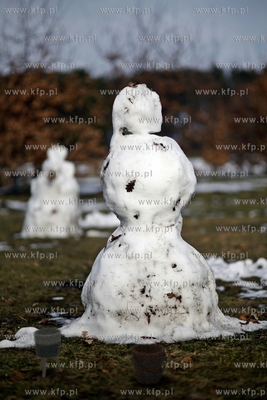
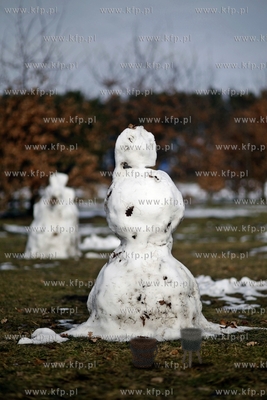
planter: present [34,328,62,378] -> present [180,327,203,366]

